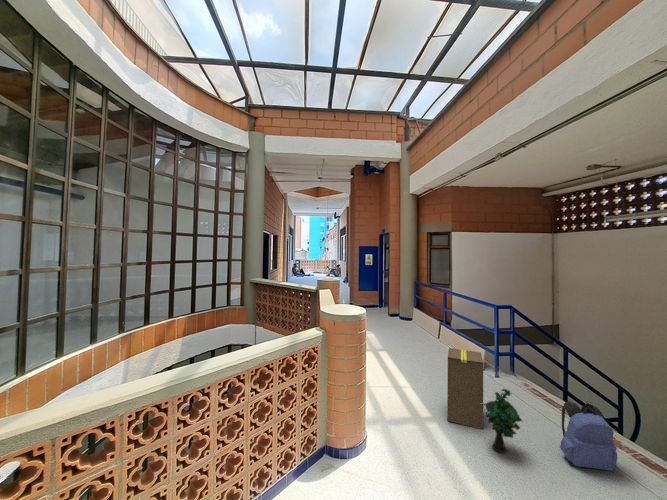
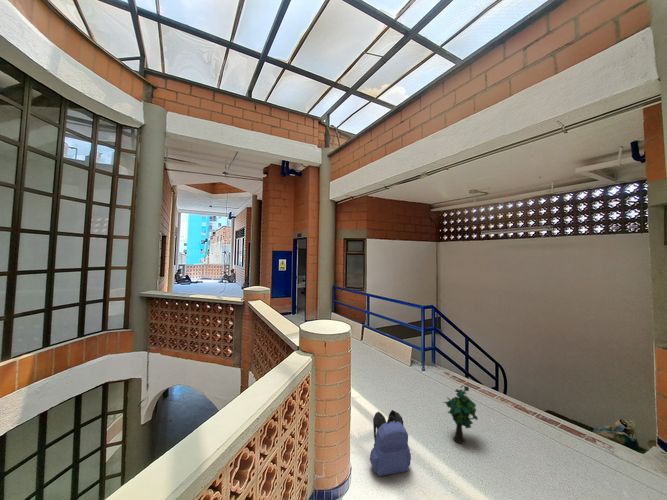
cardboard box: present [447,348,483,429] -> none [402,353,439,424]
backpack: present [560,401,618,471] -> present [370,410,411,476]

